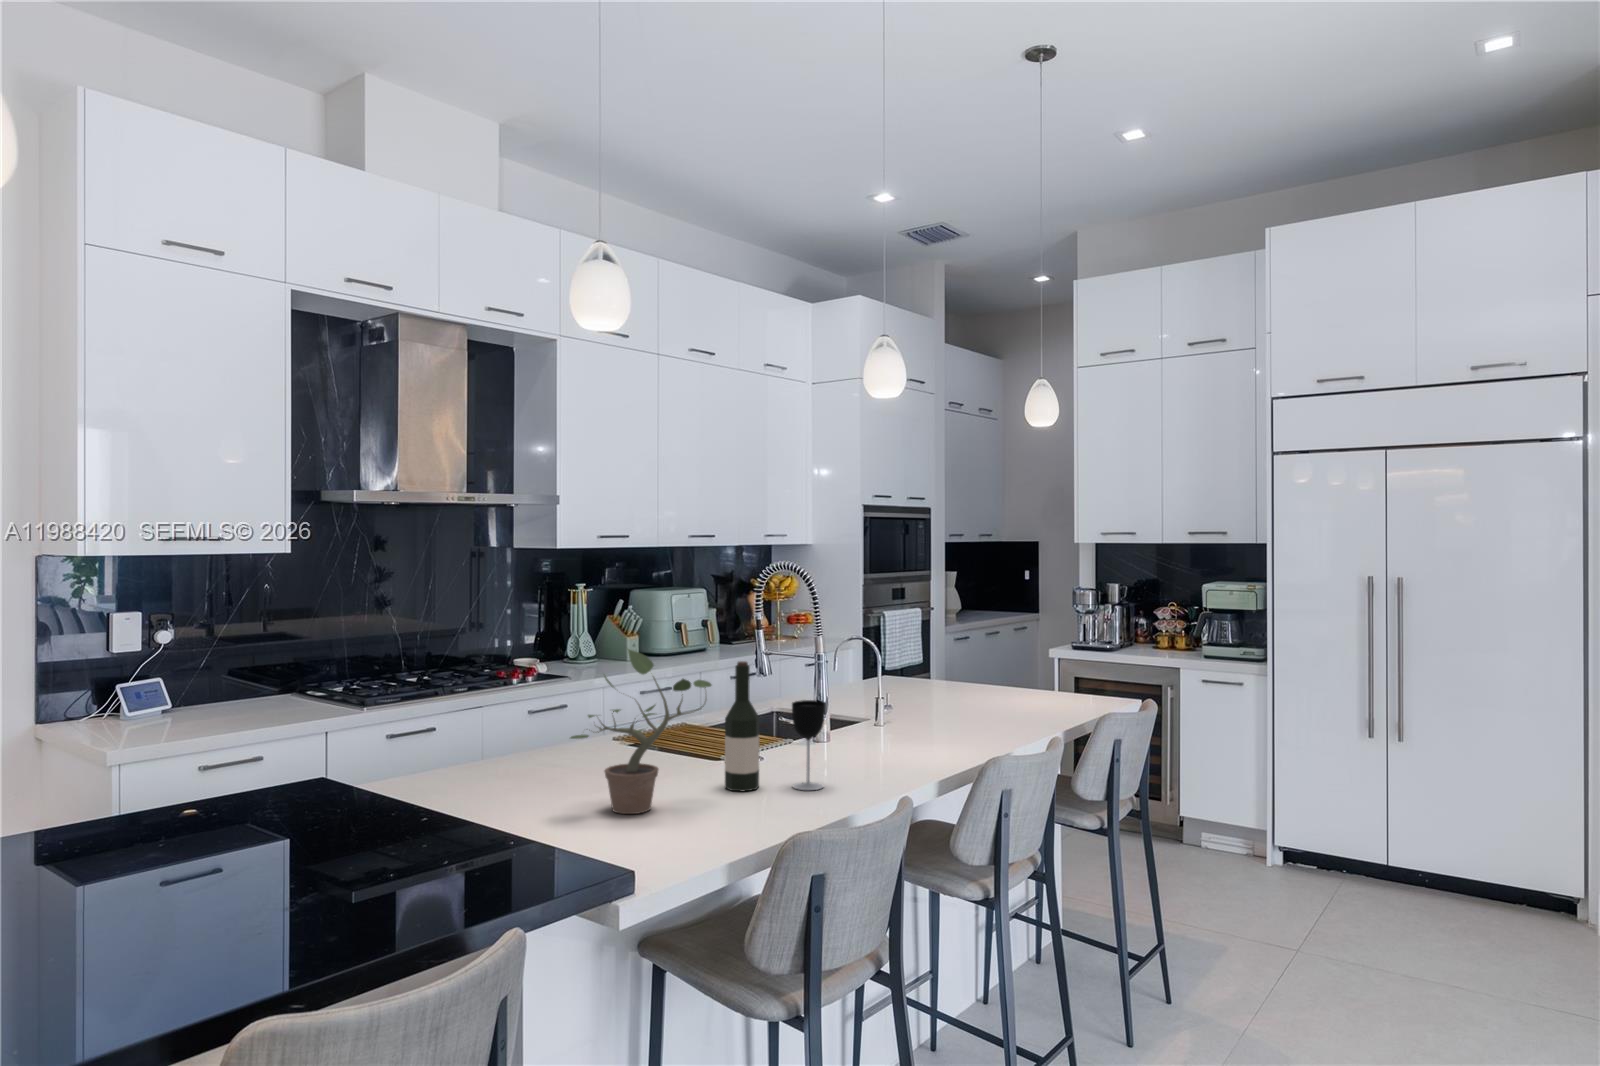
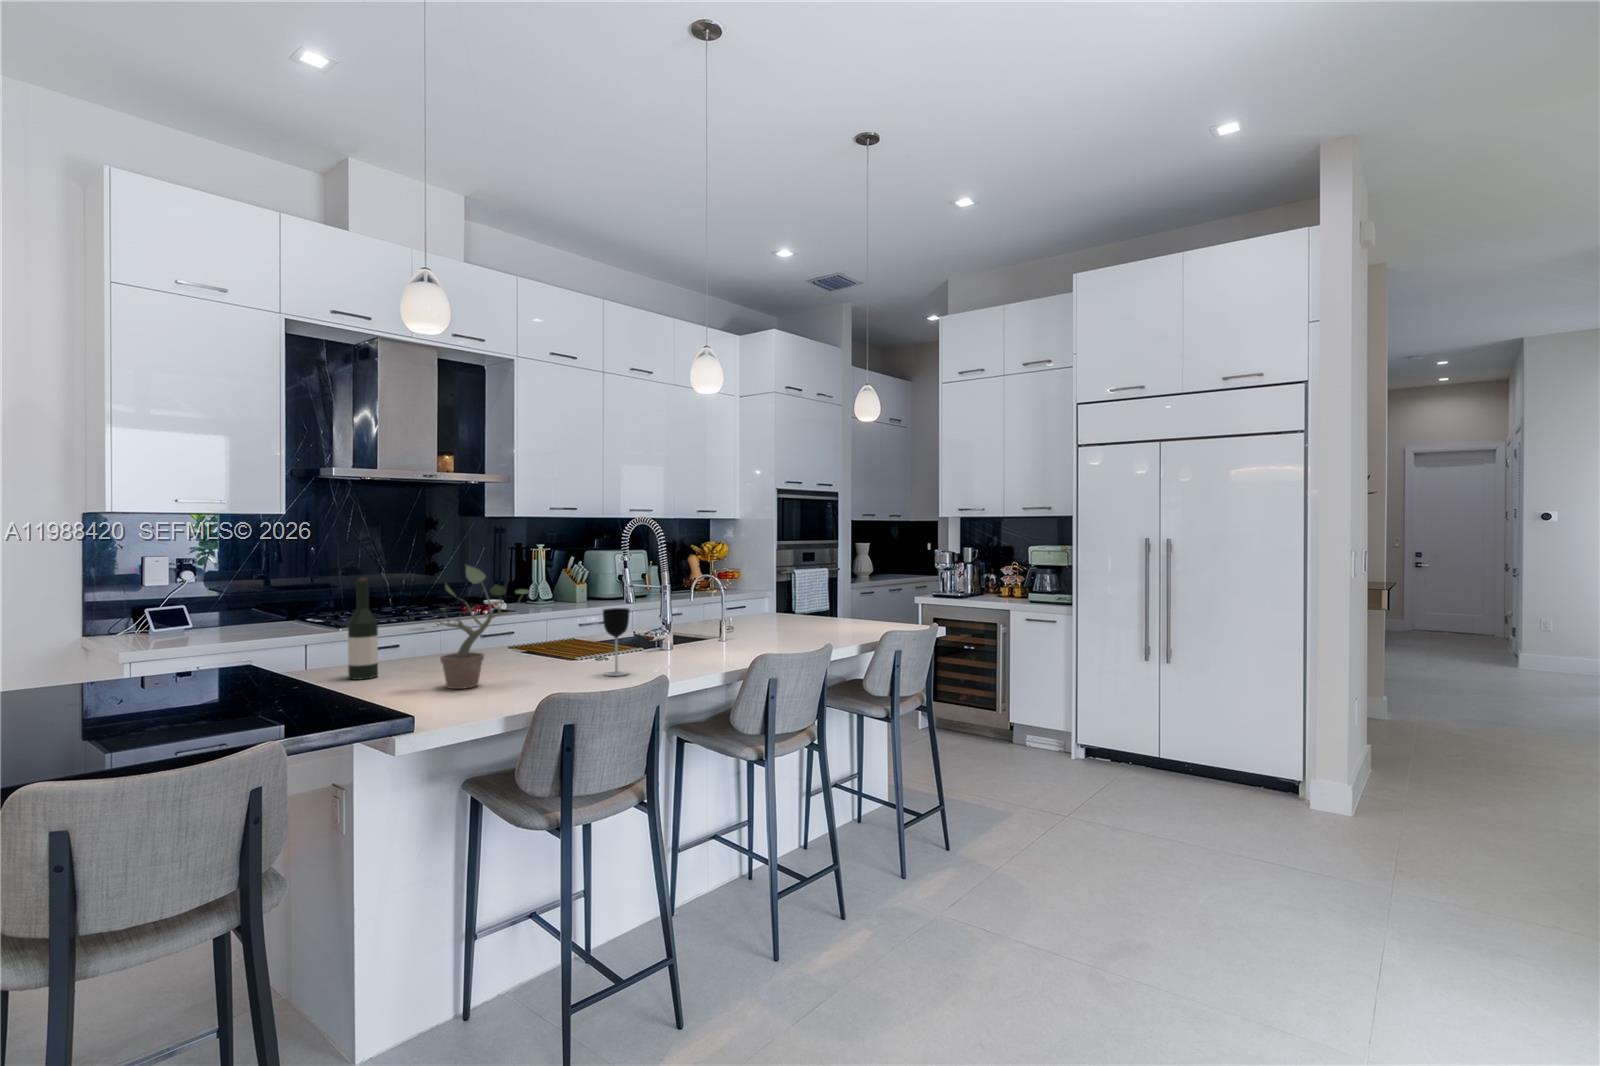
wine bottle: present [725,661,760,791] -> present [348,578,378,680]

